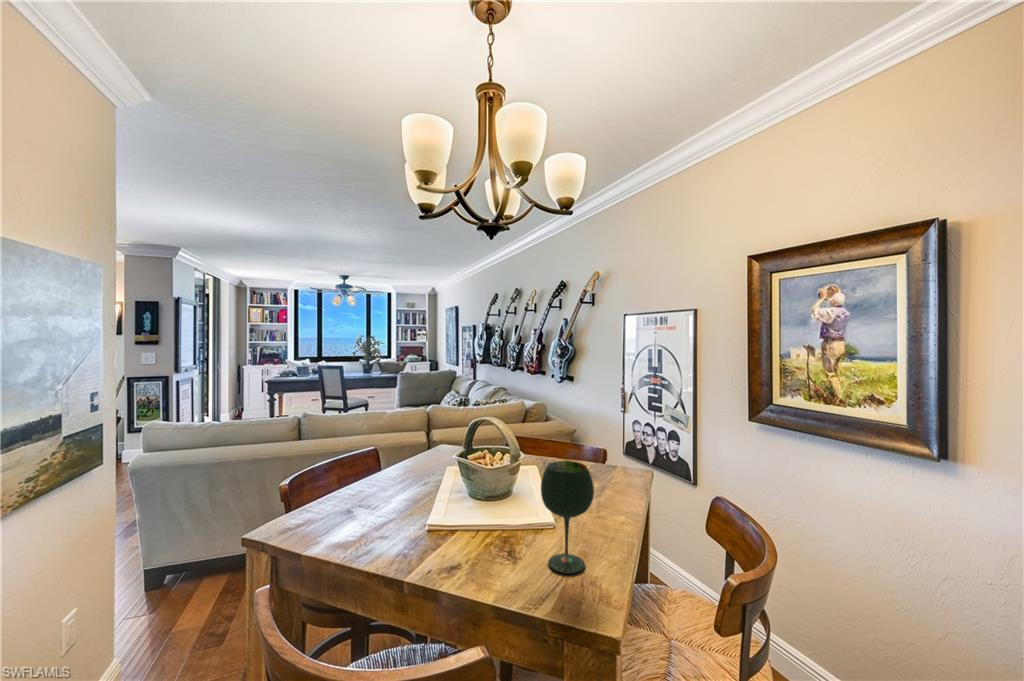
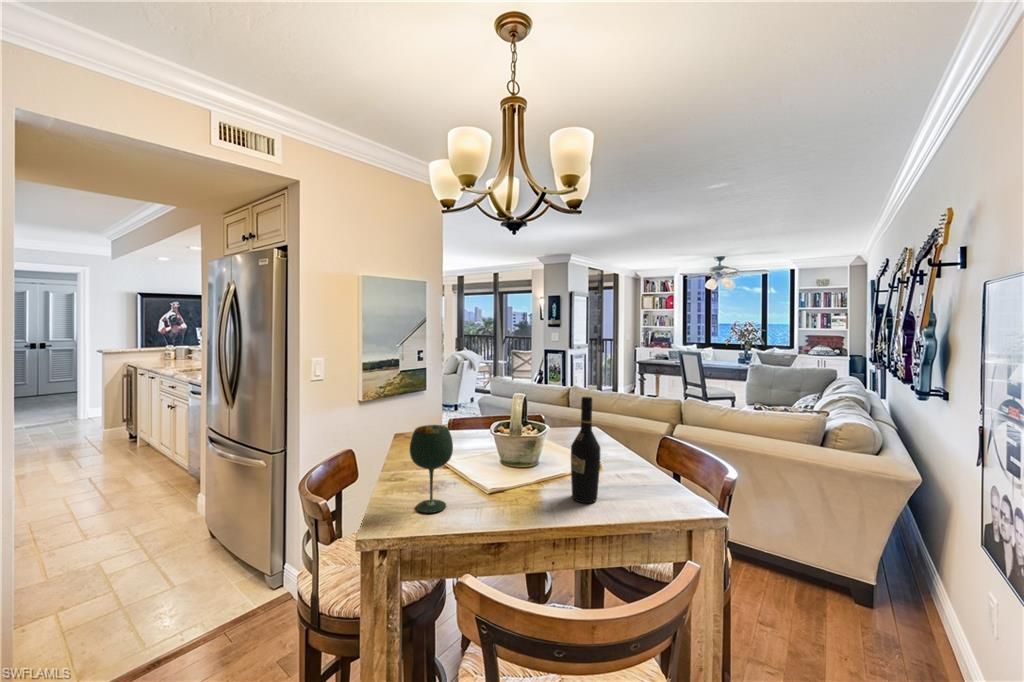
wine bottle: none [593,402,620,500] -> present [571,397,600,503]

